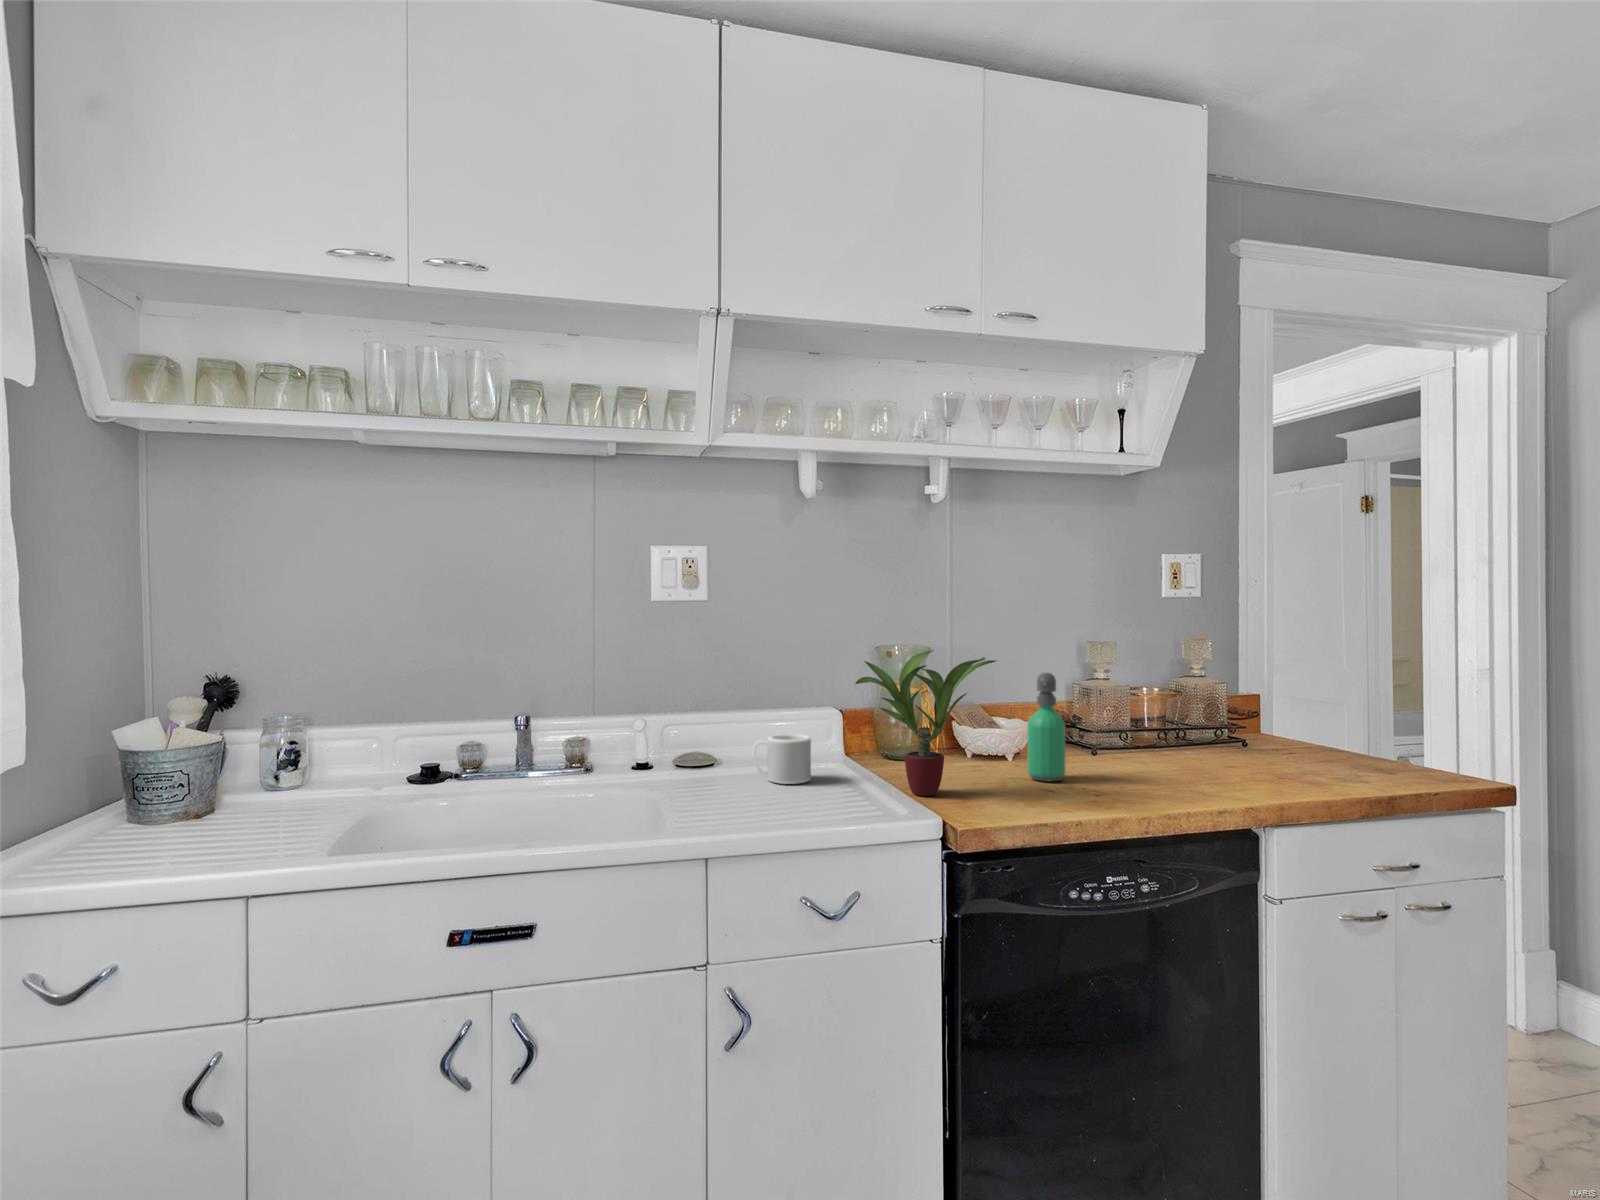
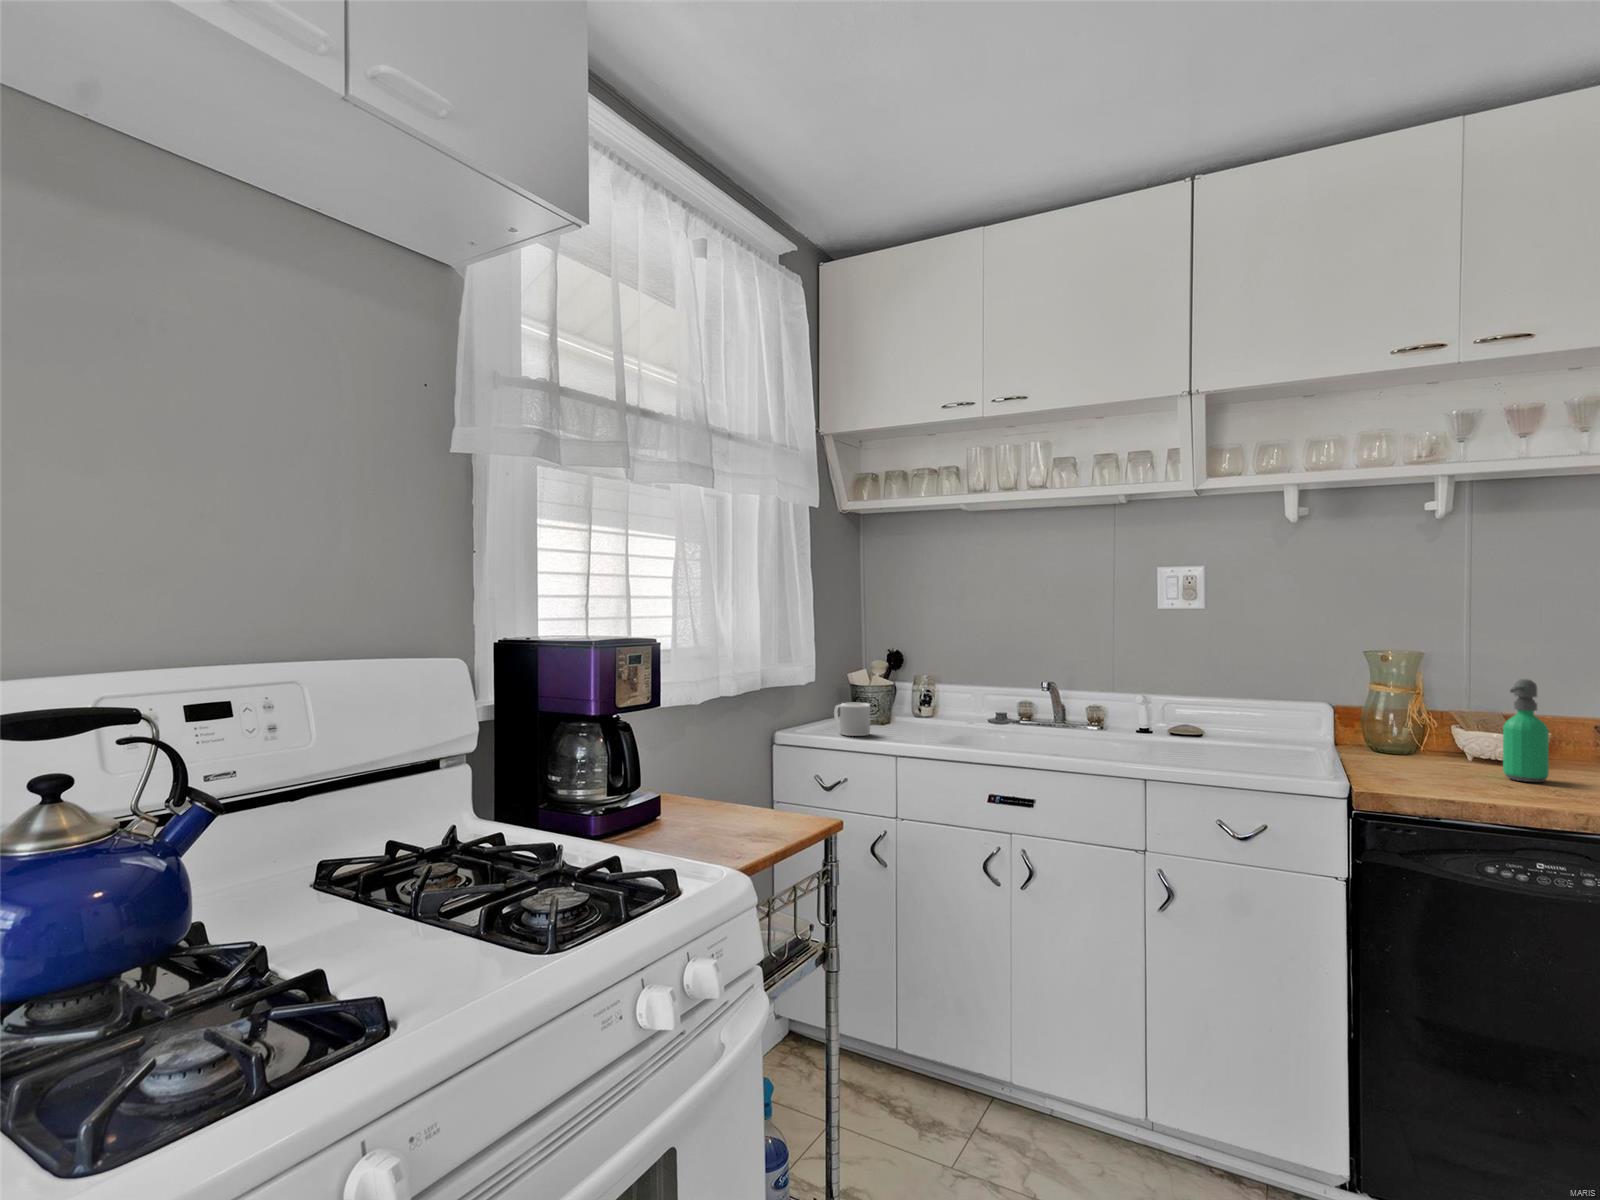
potted plant: present [855,650,996,796] -> none [1294,652,1452,773]
mug: present [753,734,811,784] -> present [834,703,870,736]

